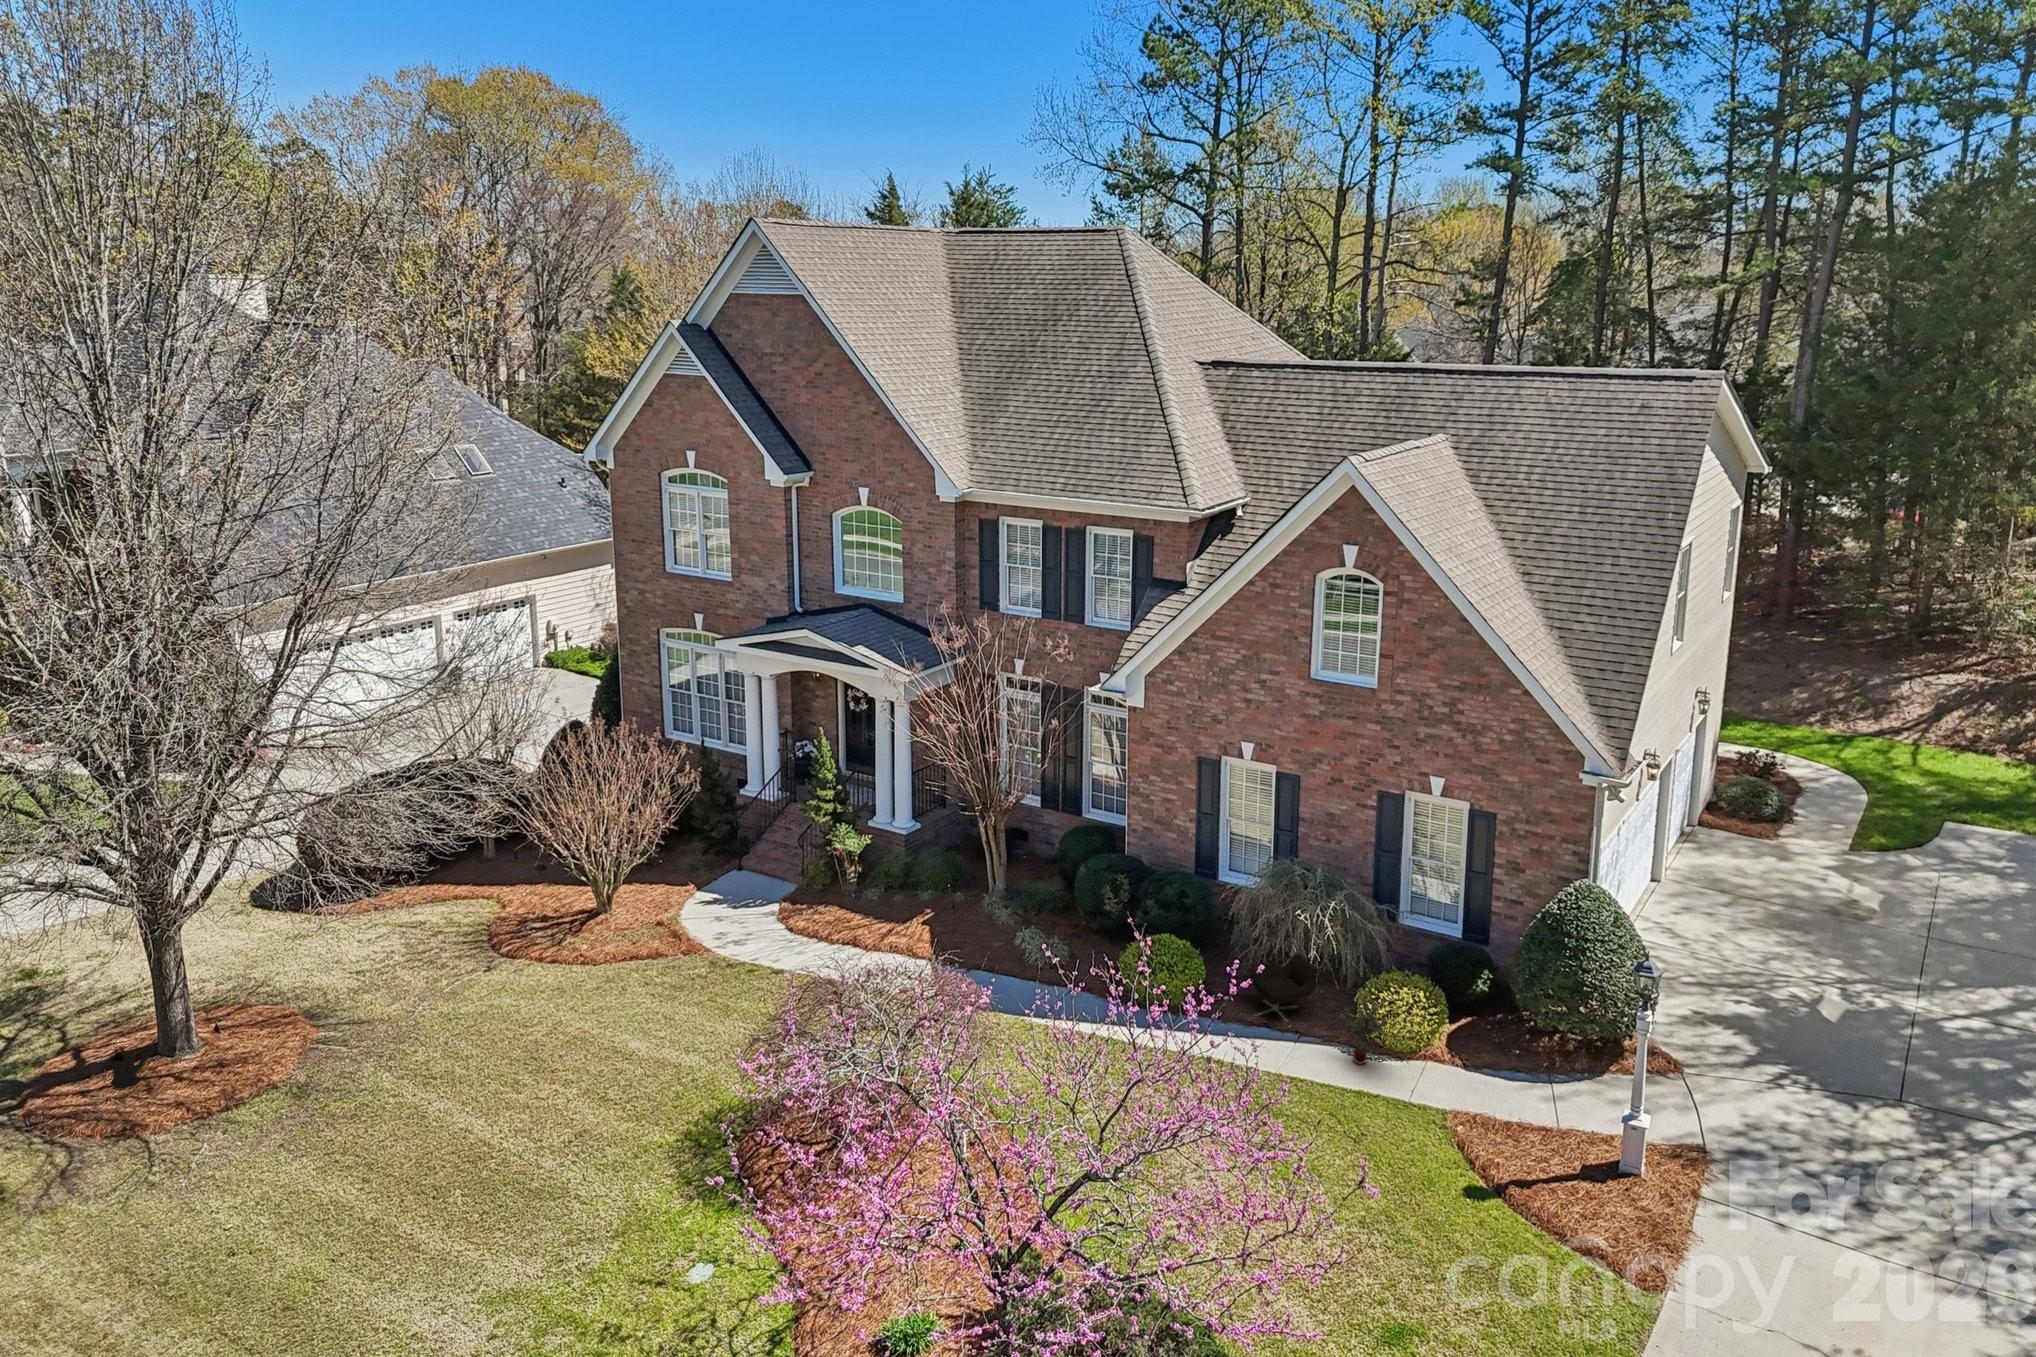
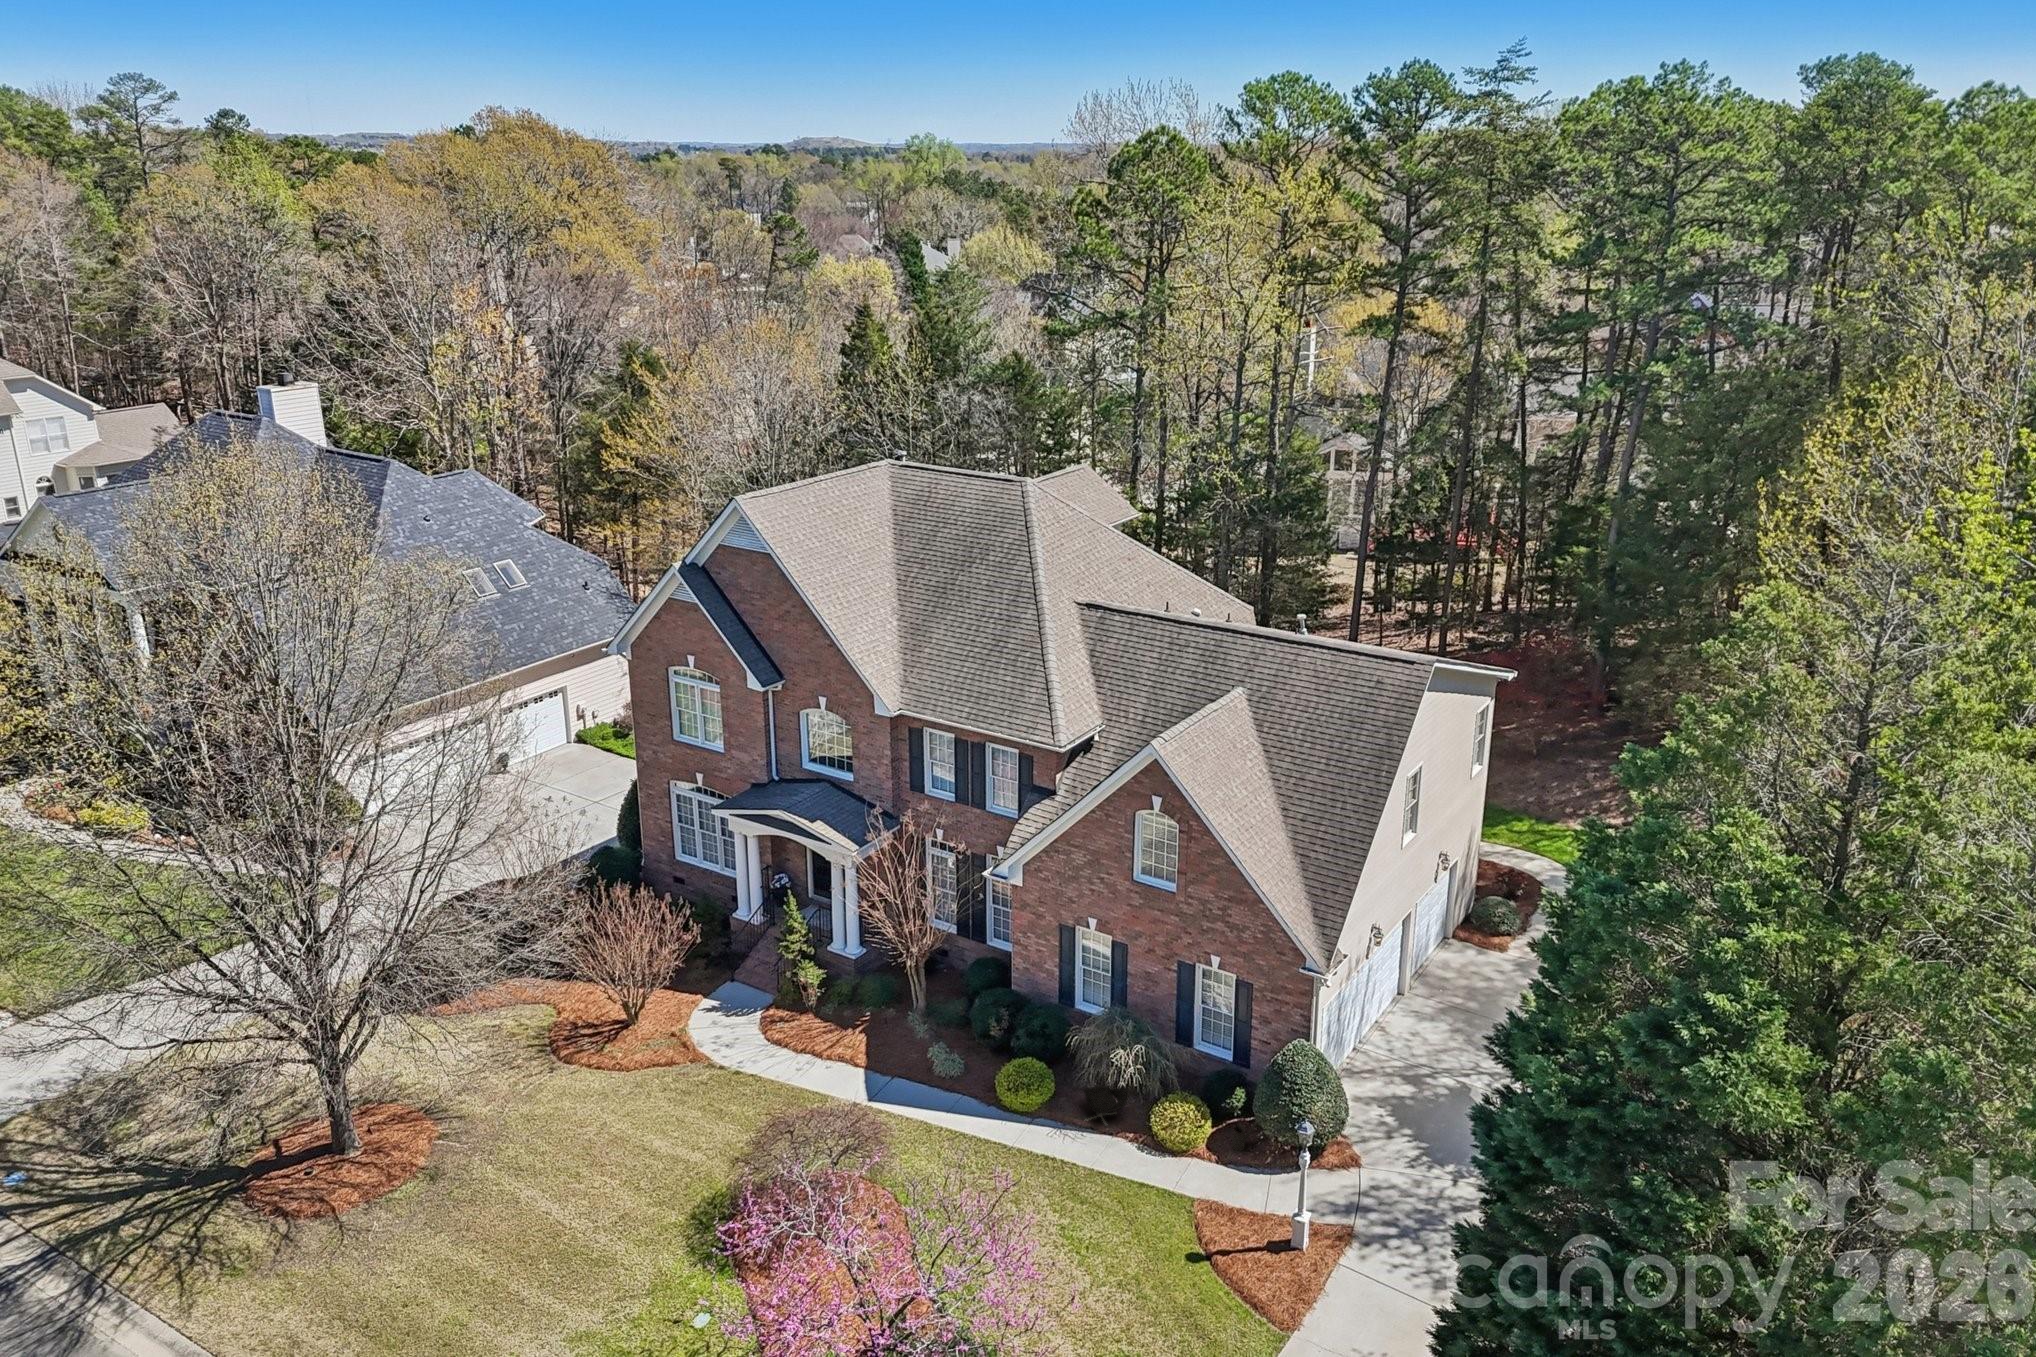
potted tree: present [1340,1001,1388,1064] -> none [1136,1121,1166,1161]
watering can: present [104,1037,157,1090] -> present [1231,1122,1257,1151]

